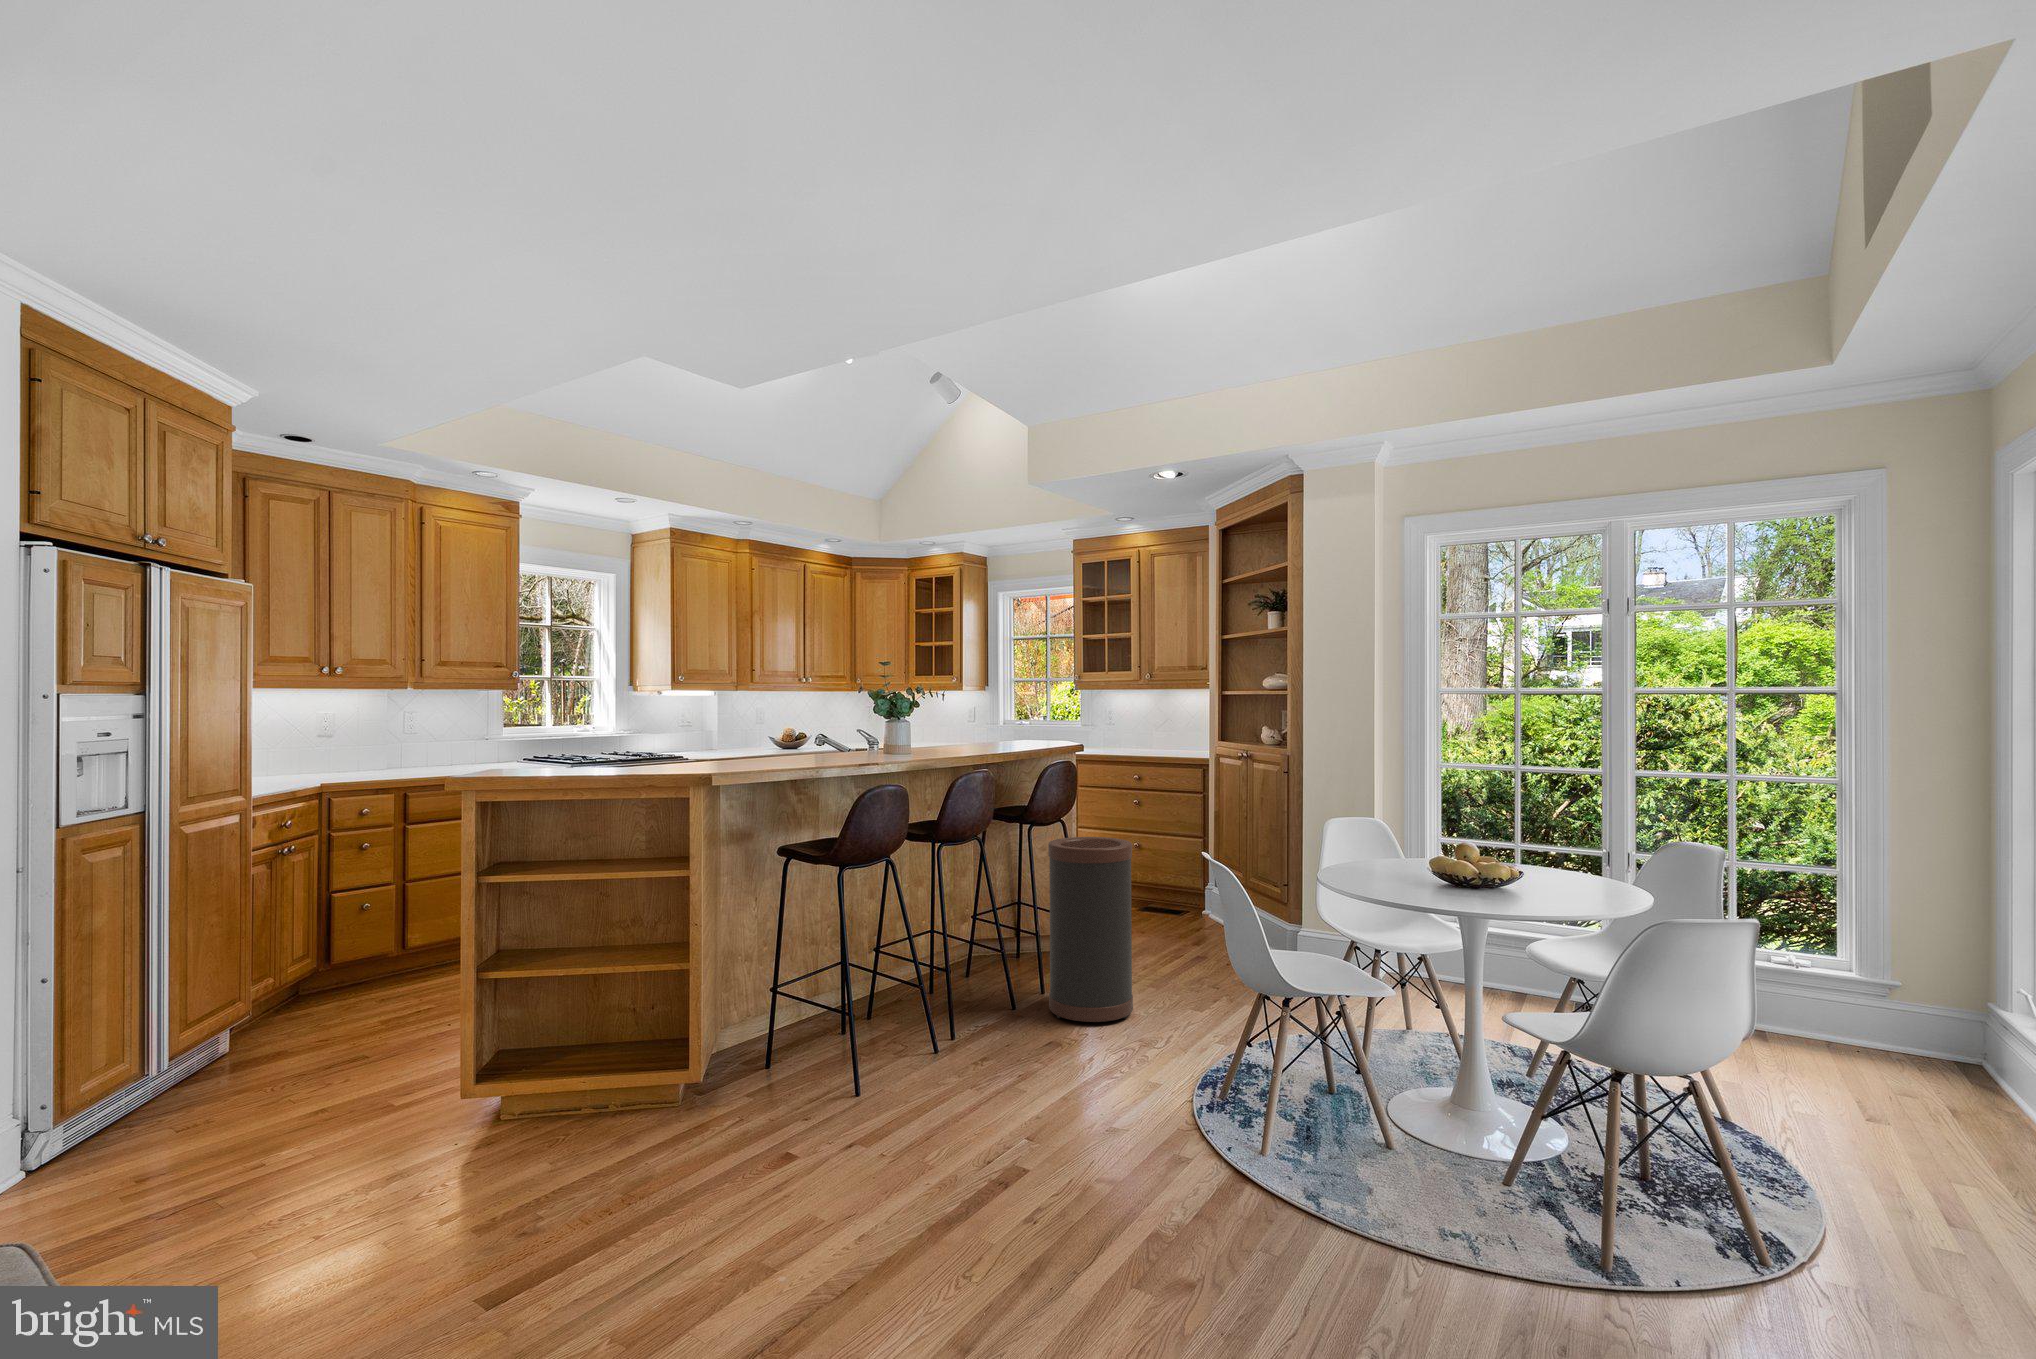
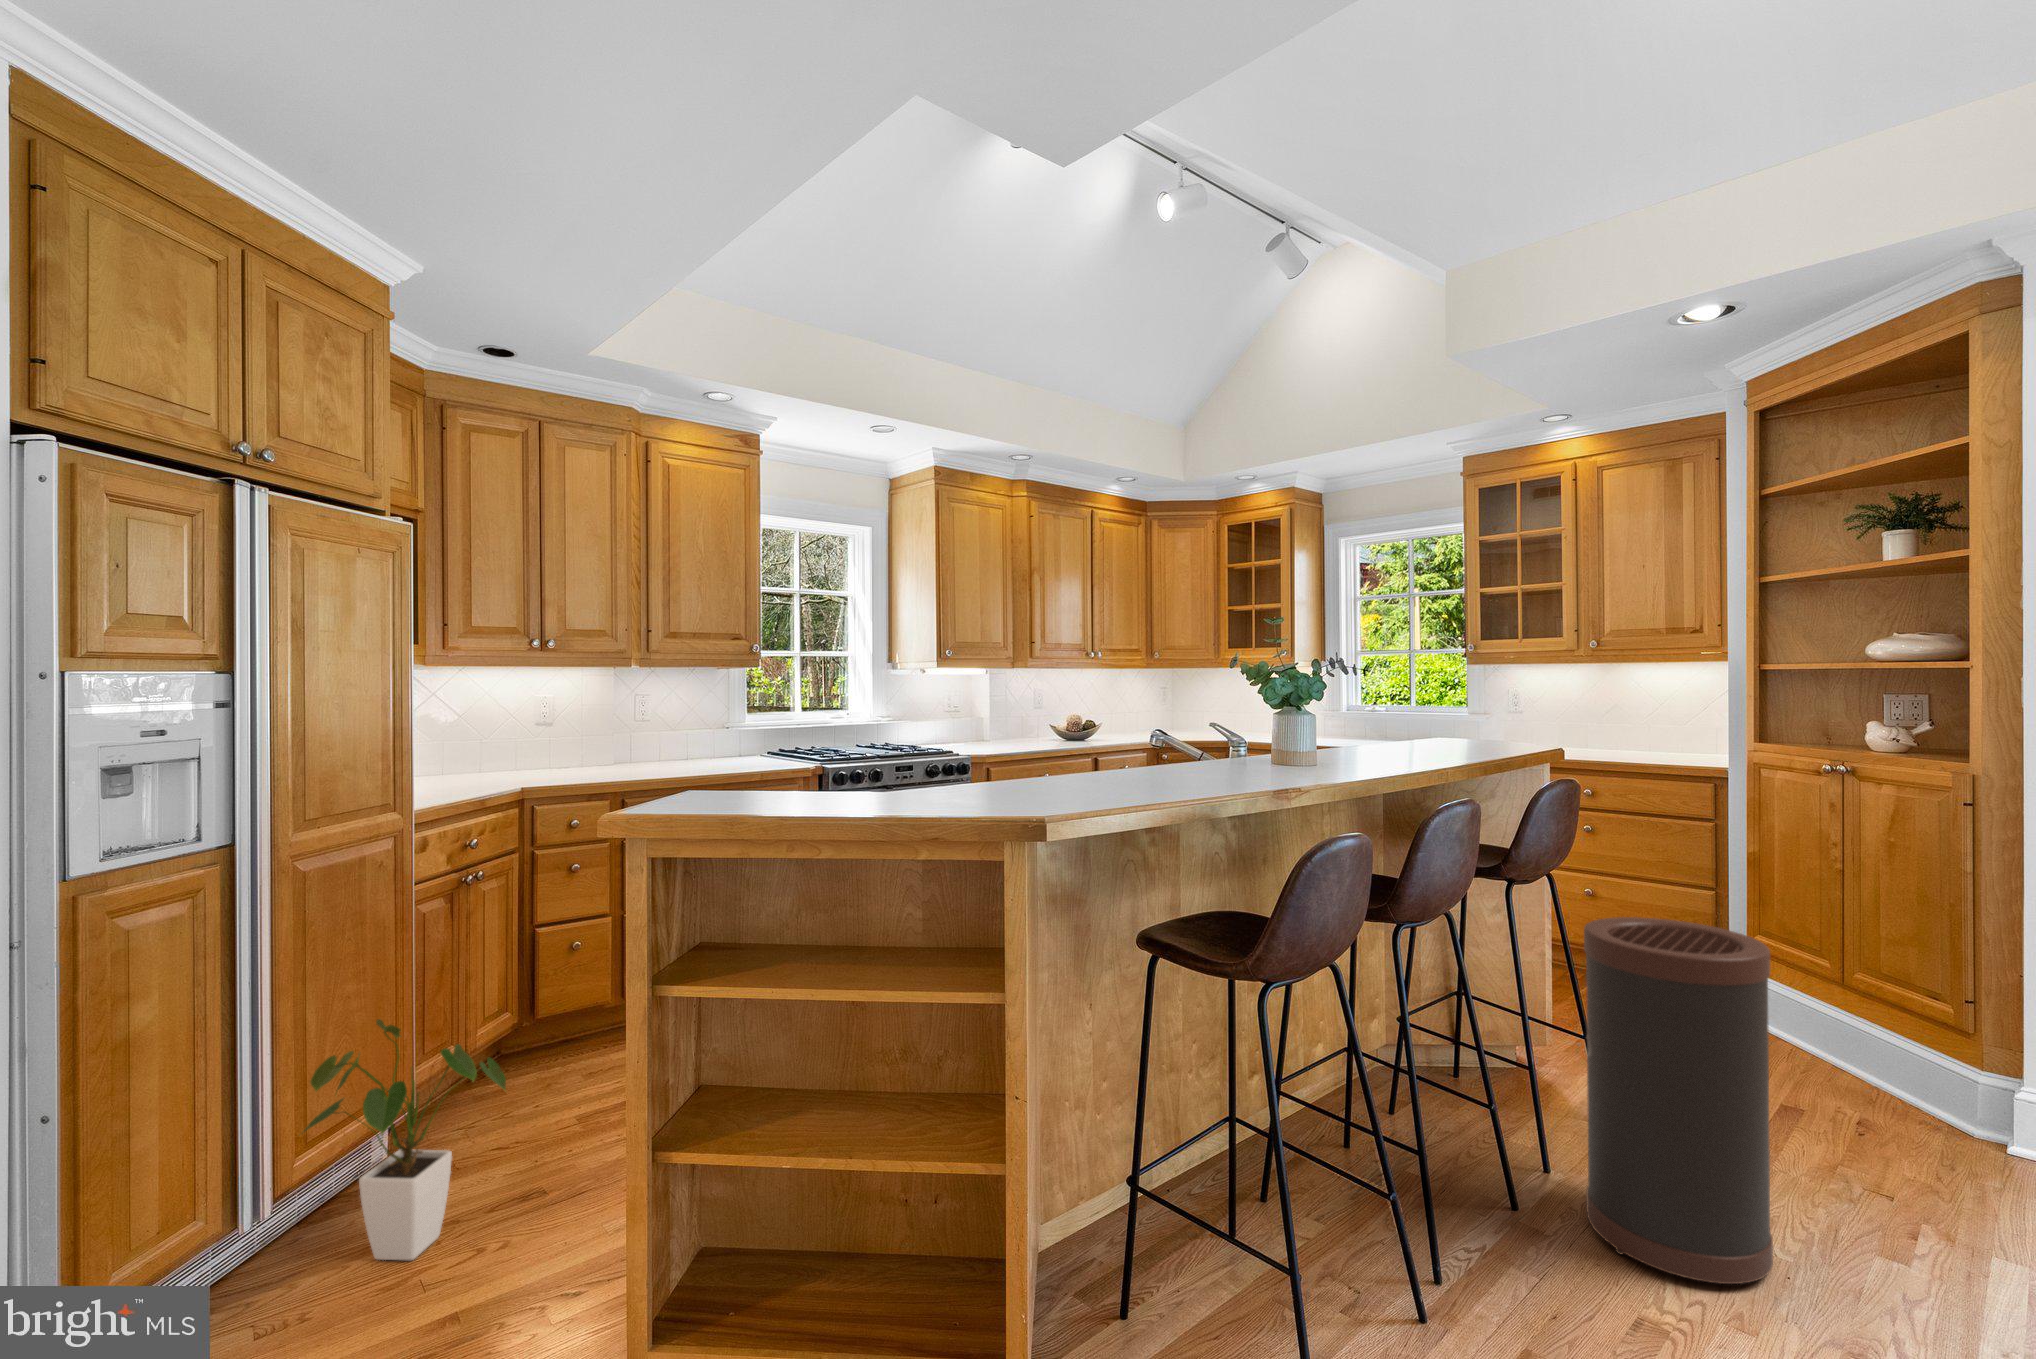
house plant: none [201,935,354,1090] -> present [302,1019,506,1260]

